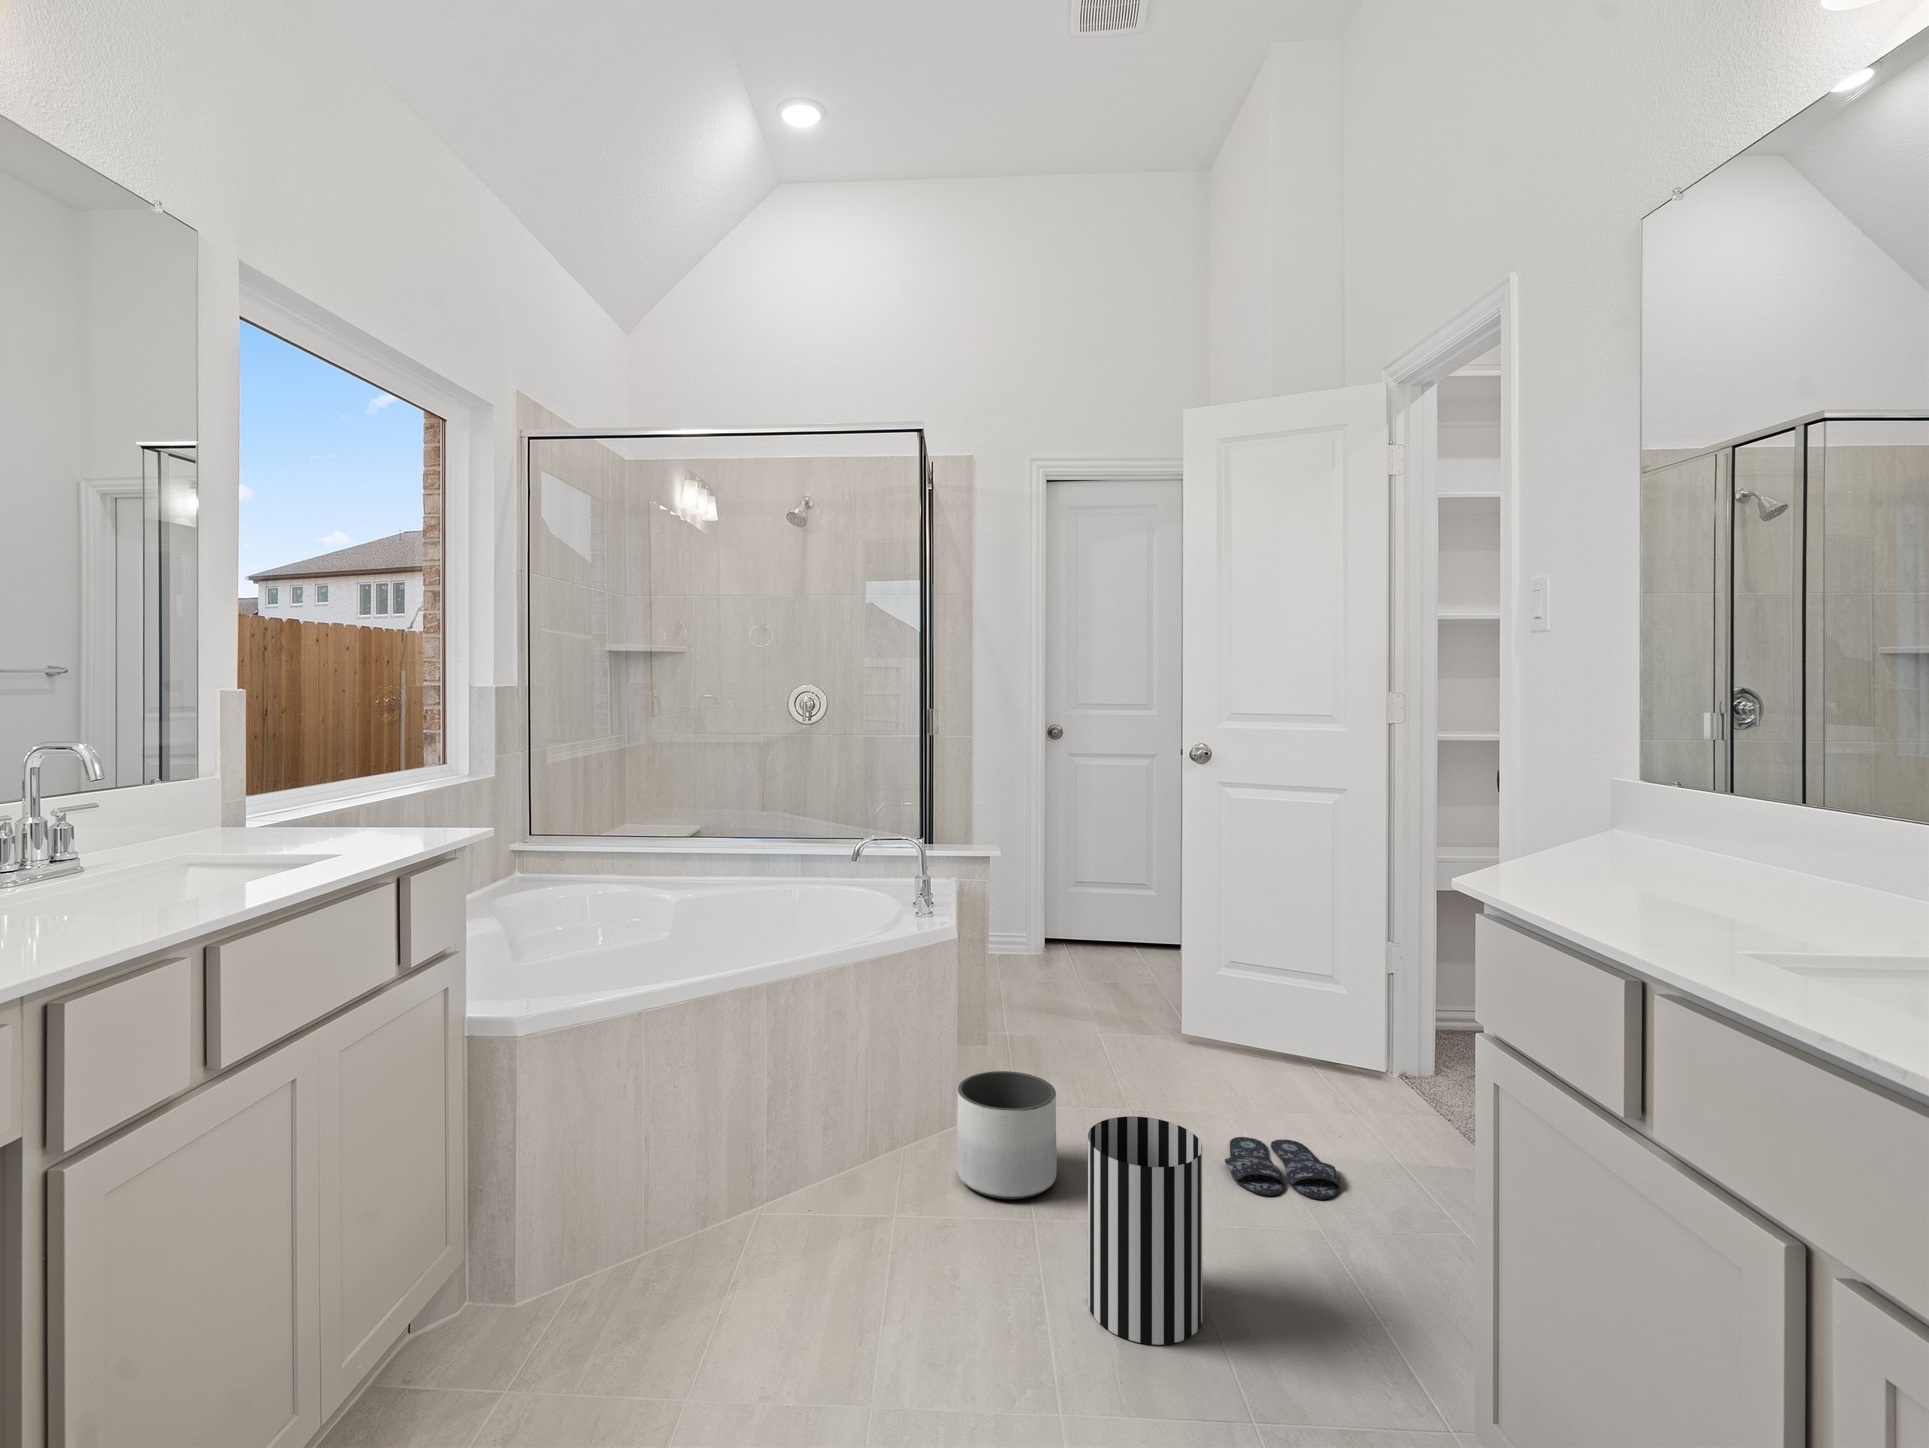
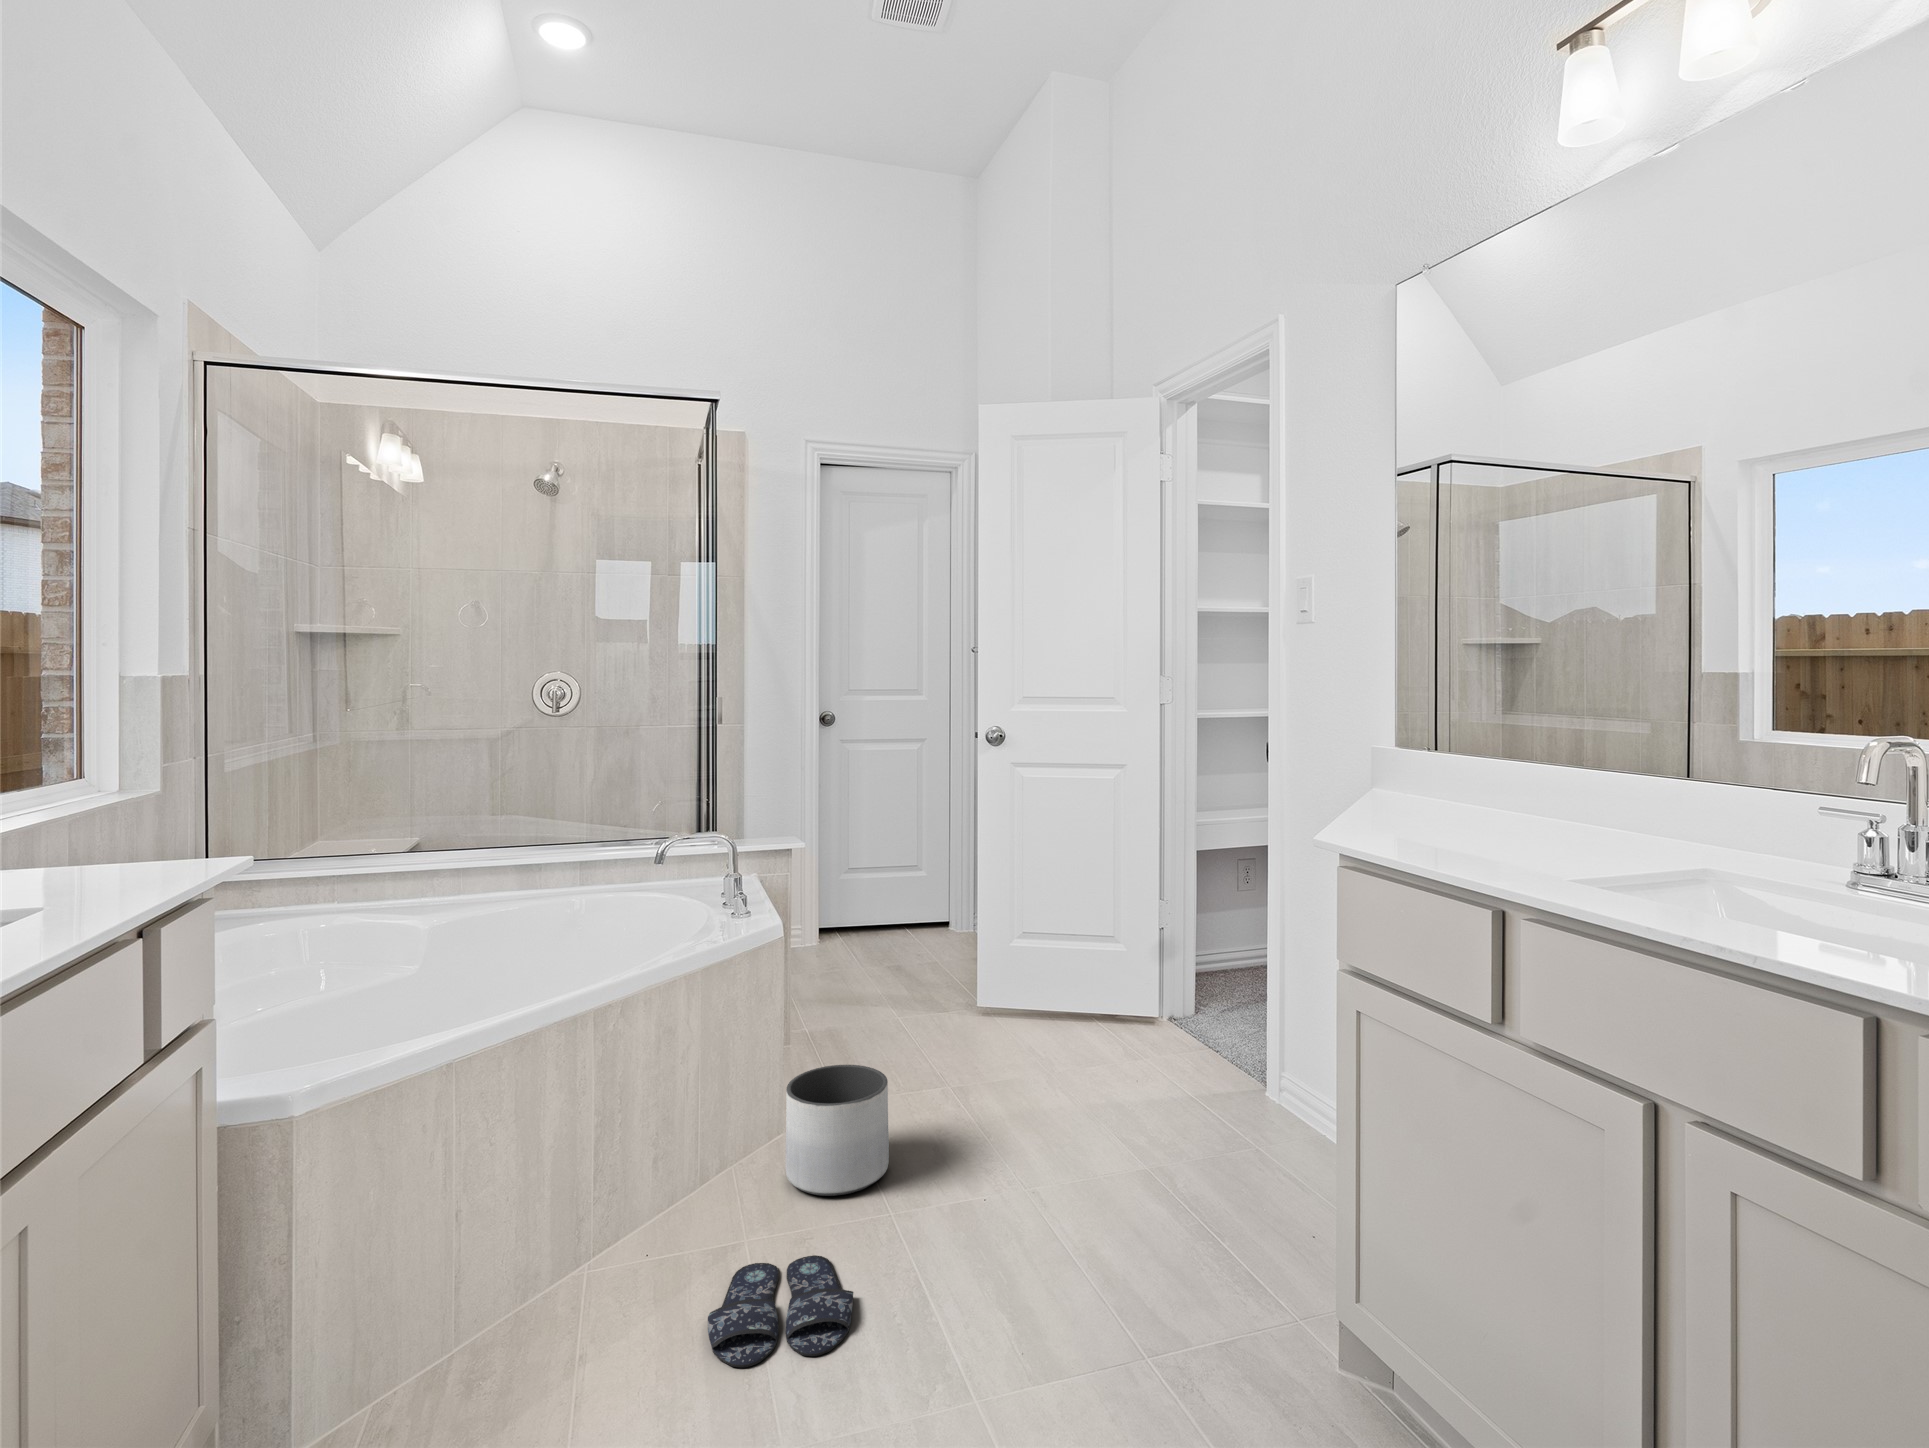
wastebasket: present [1088,1116,1202,1345] -> none [938,1089,1046,1307]
slippers: present [1225,1137,1340,1200] -> present [708,1255,853,1367]

